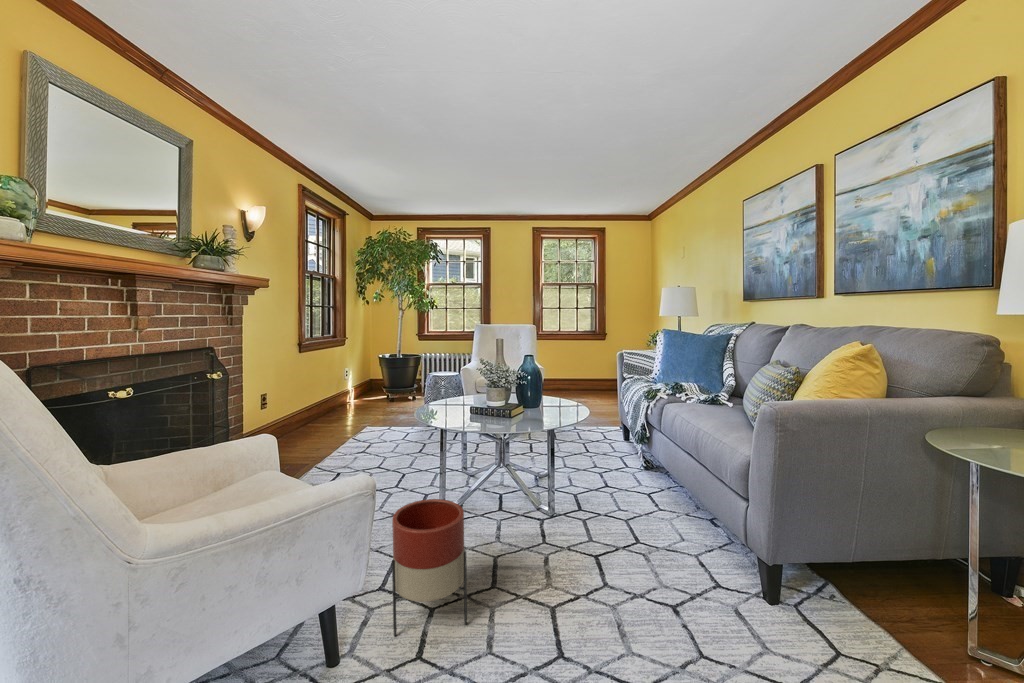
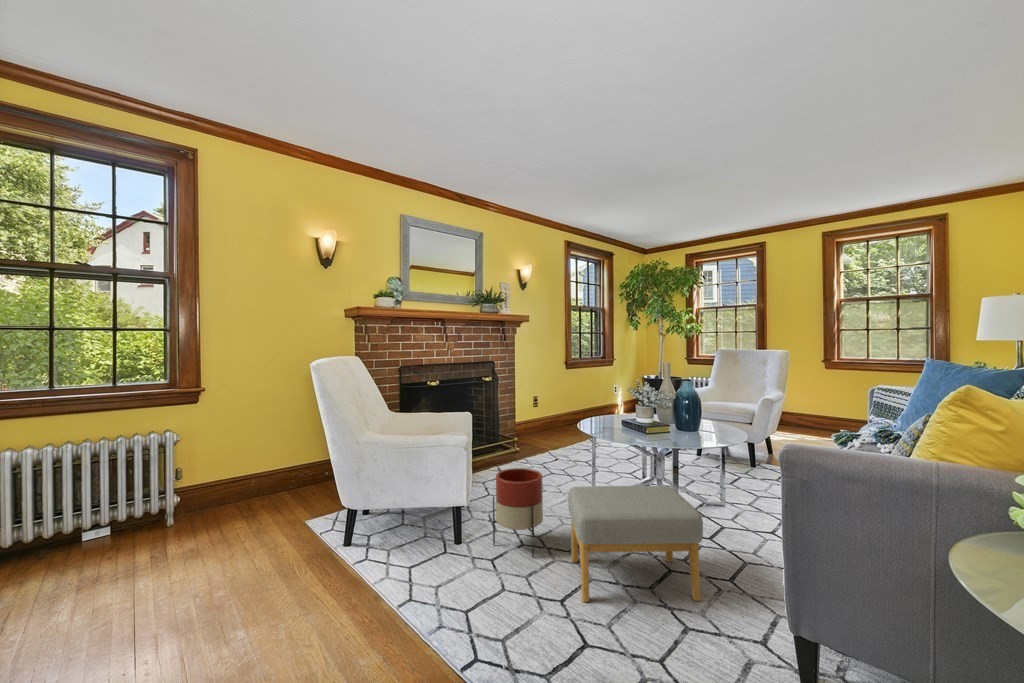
footstool: none [506,474,661,652] -> present [568,486,703,602]

